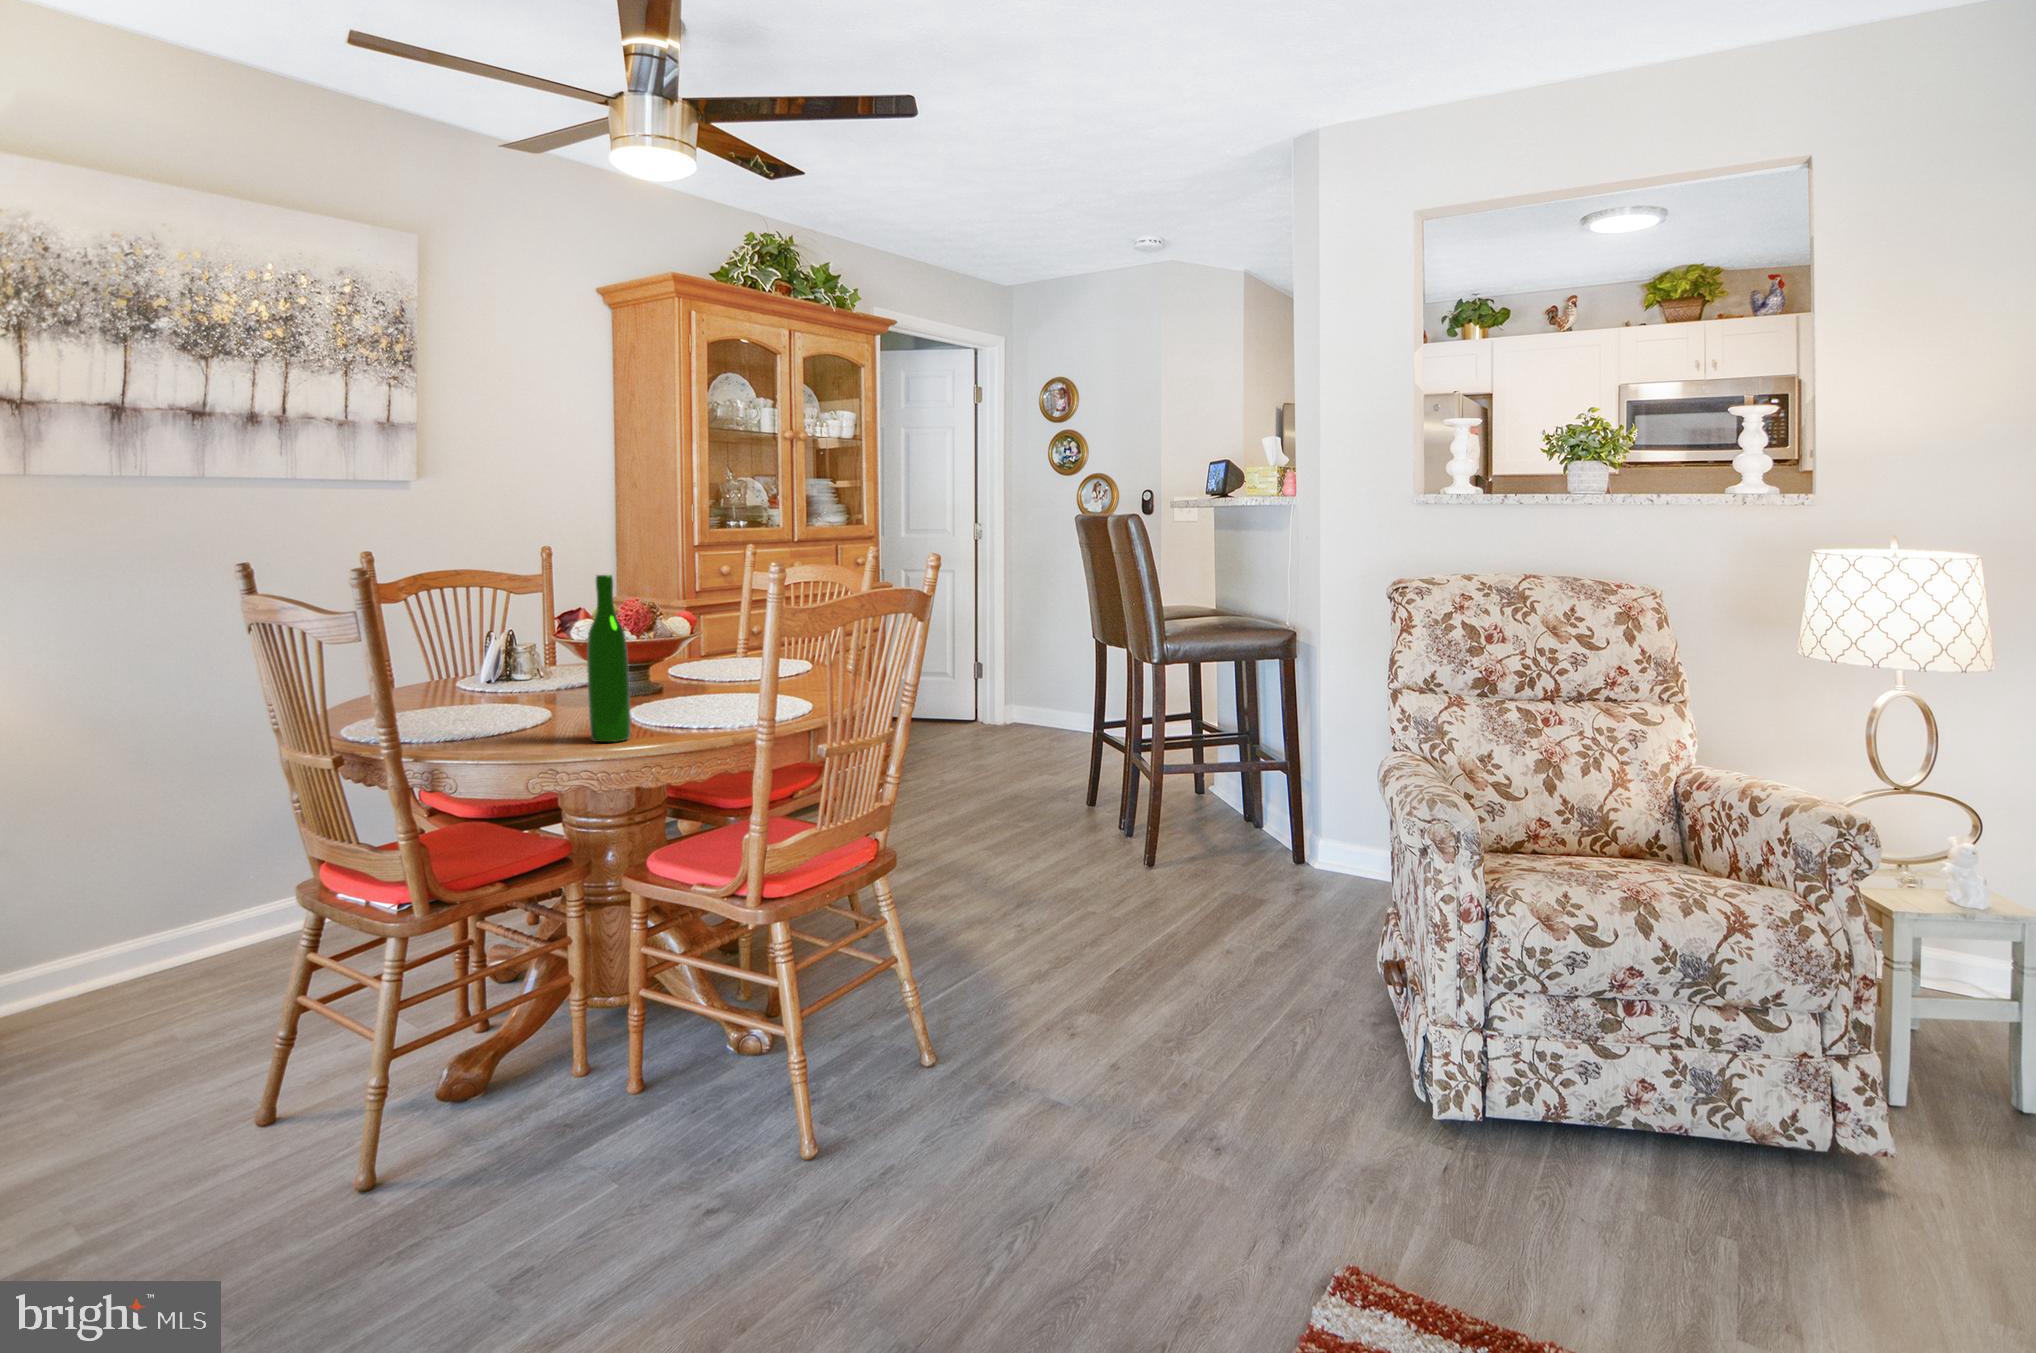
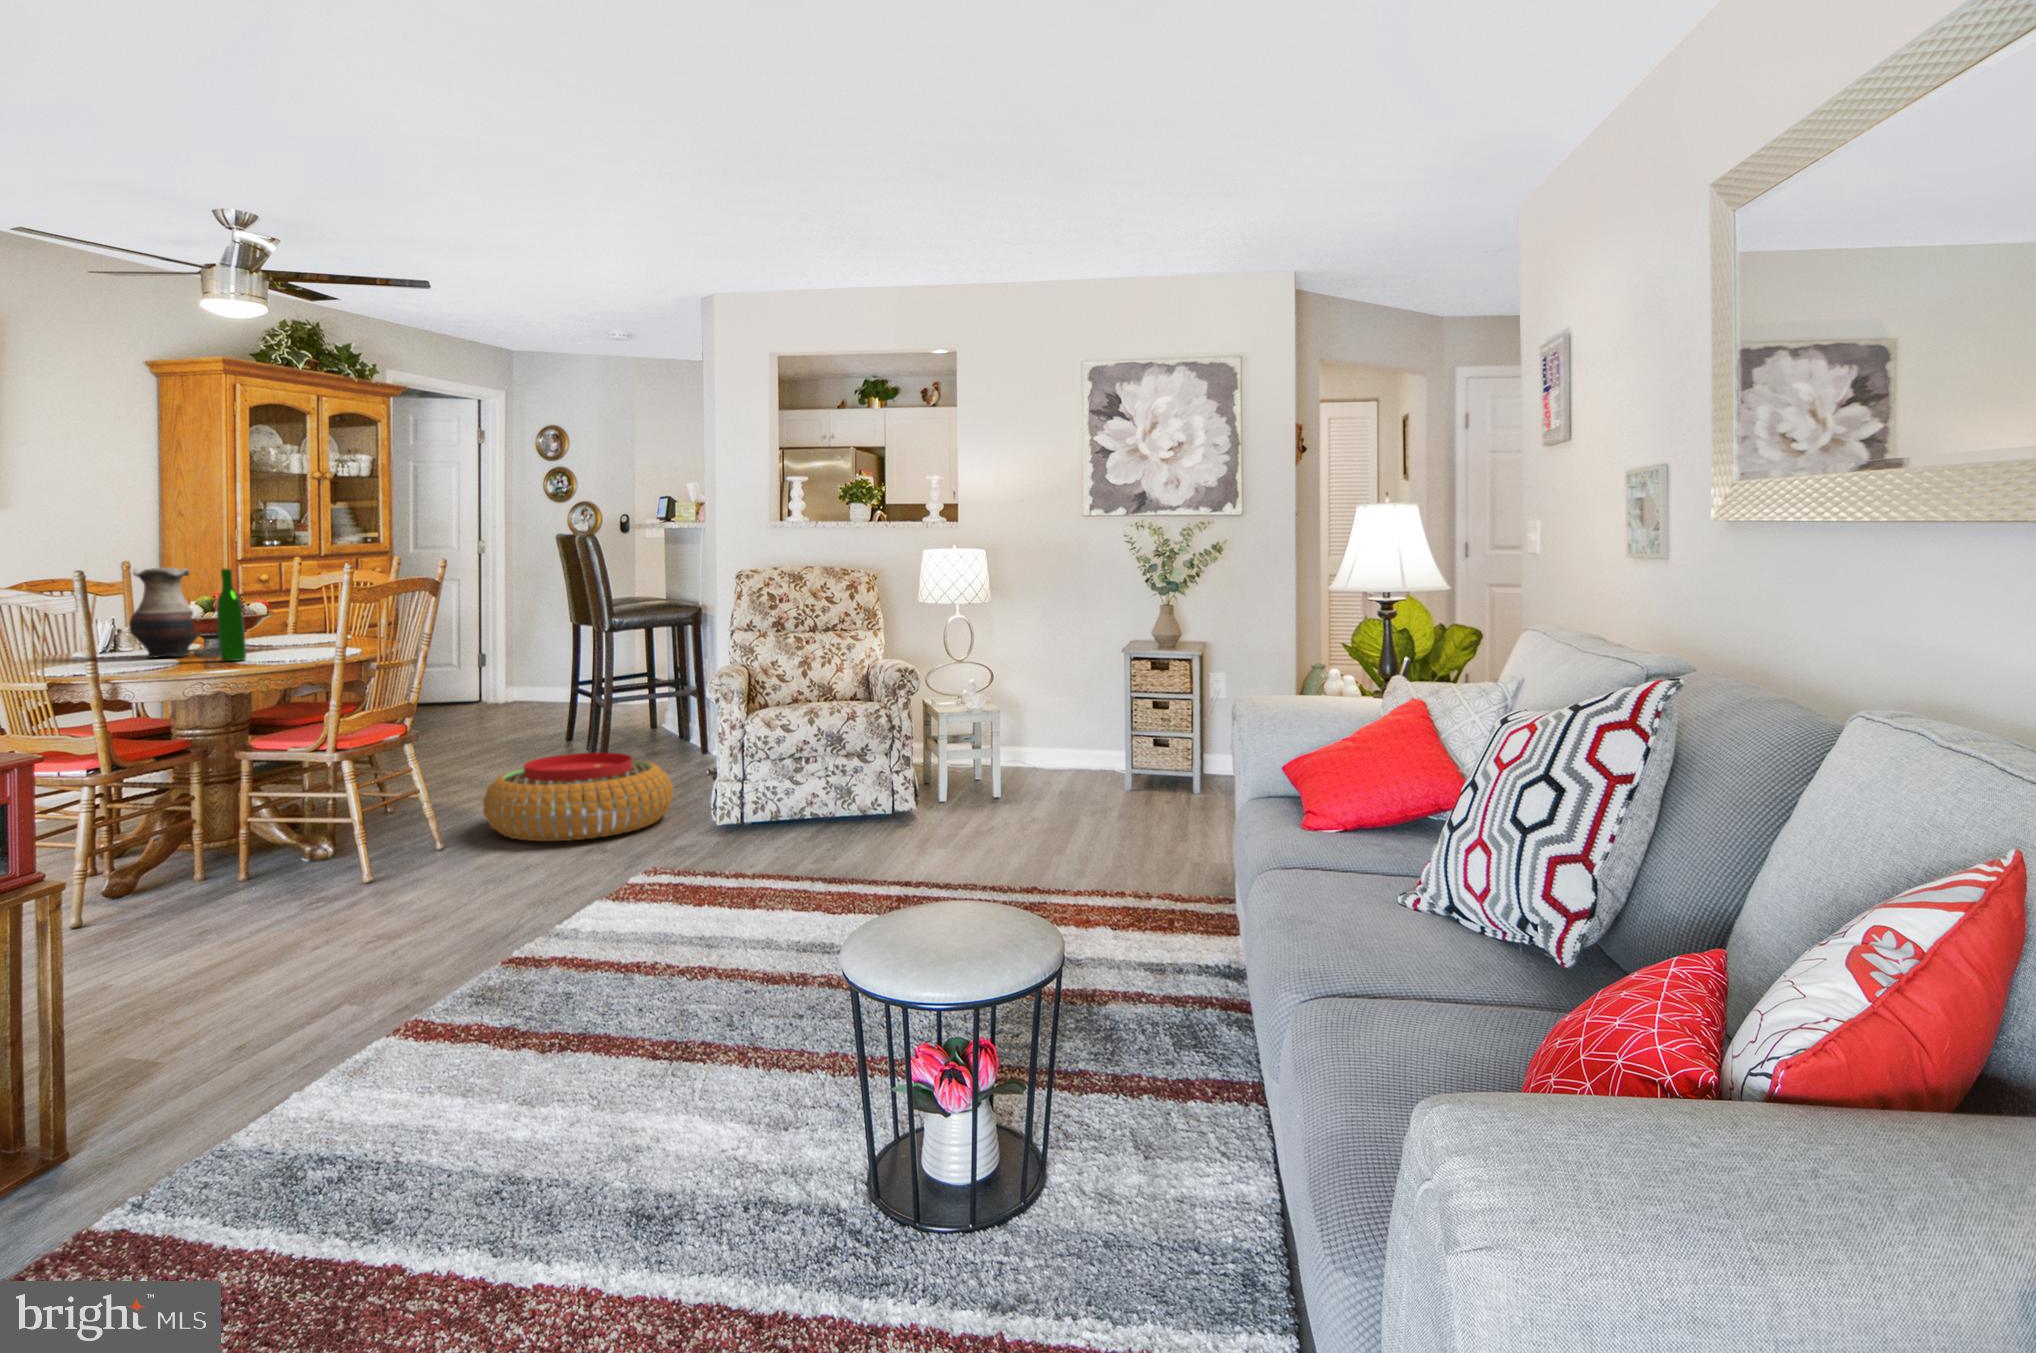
vase: none [477,568,582,721] -> present [129,568,199,658]
pouf: none [989,895,1308,1097] -> present [483,752,673,841]

